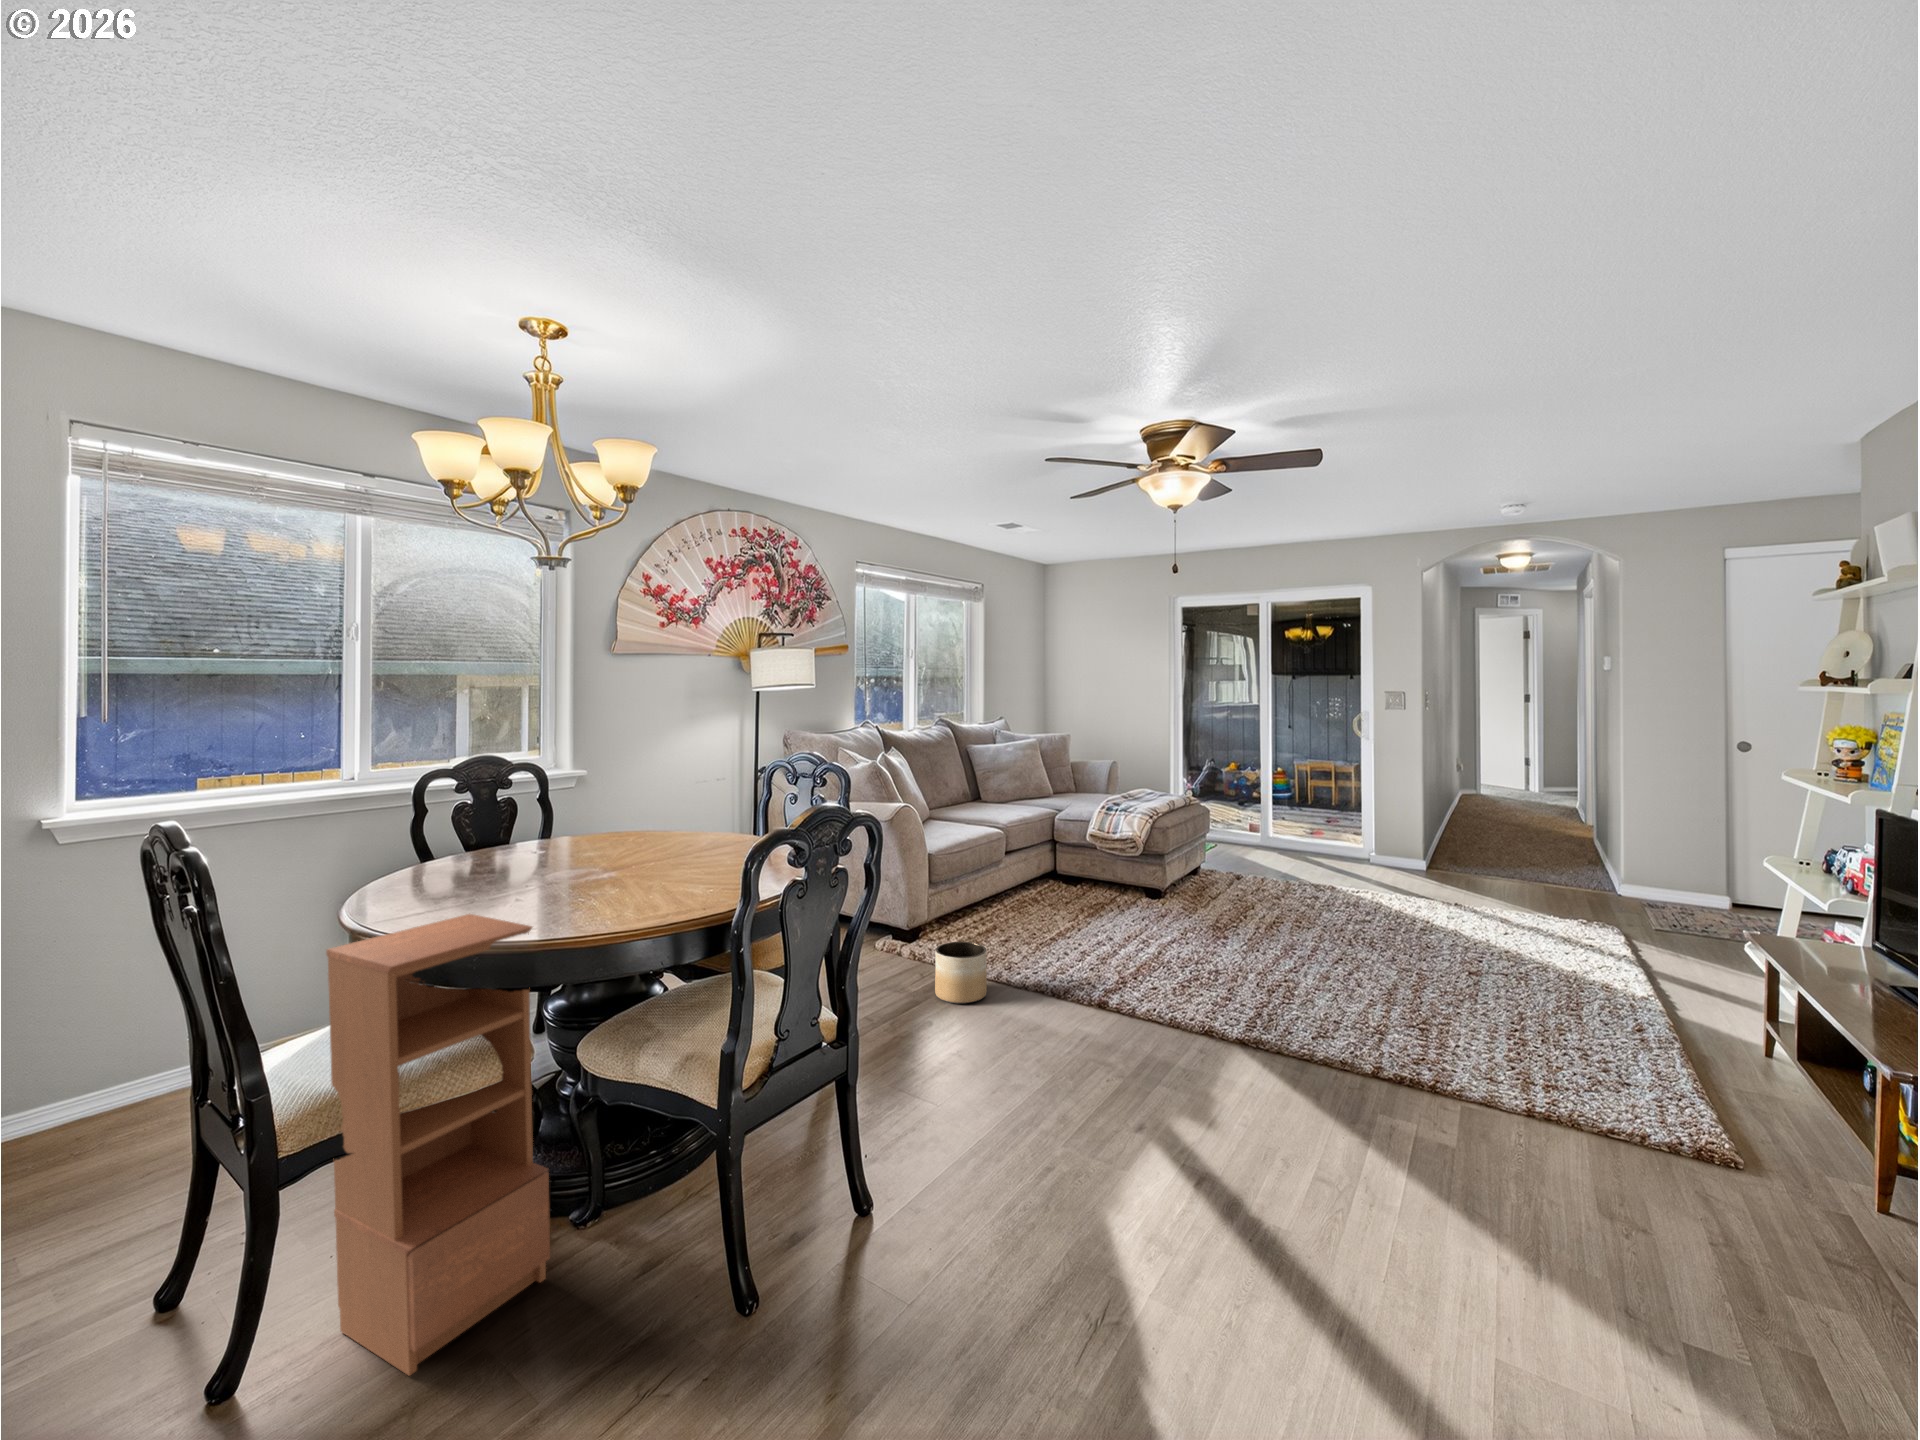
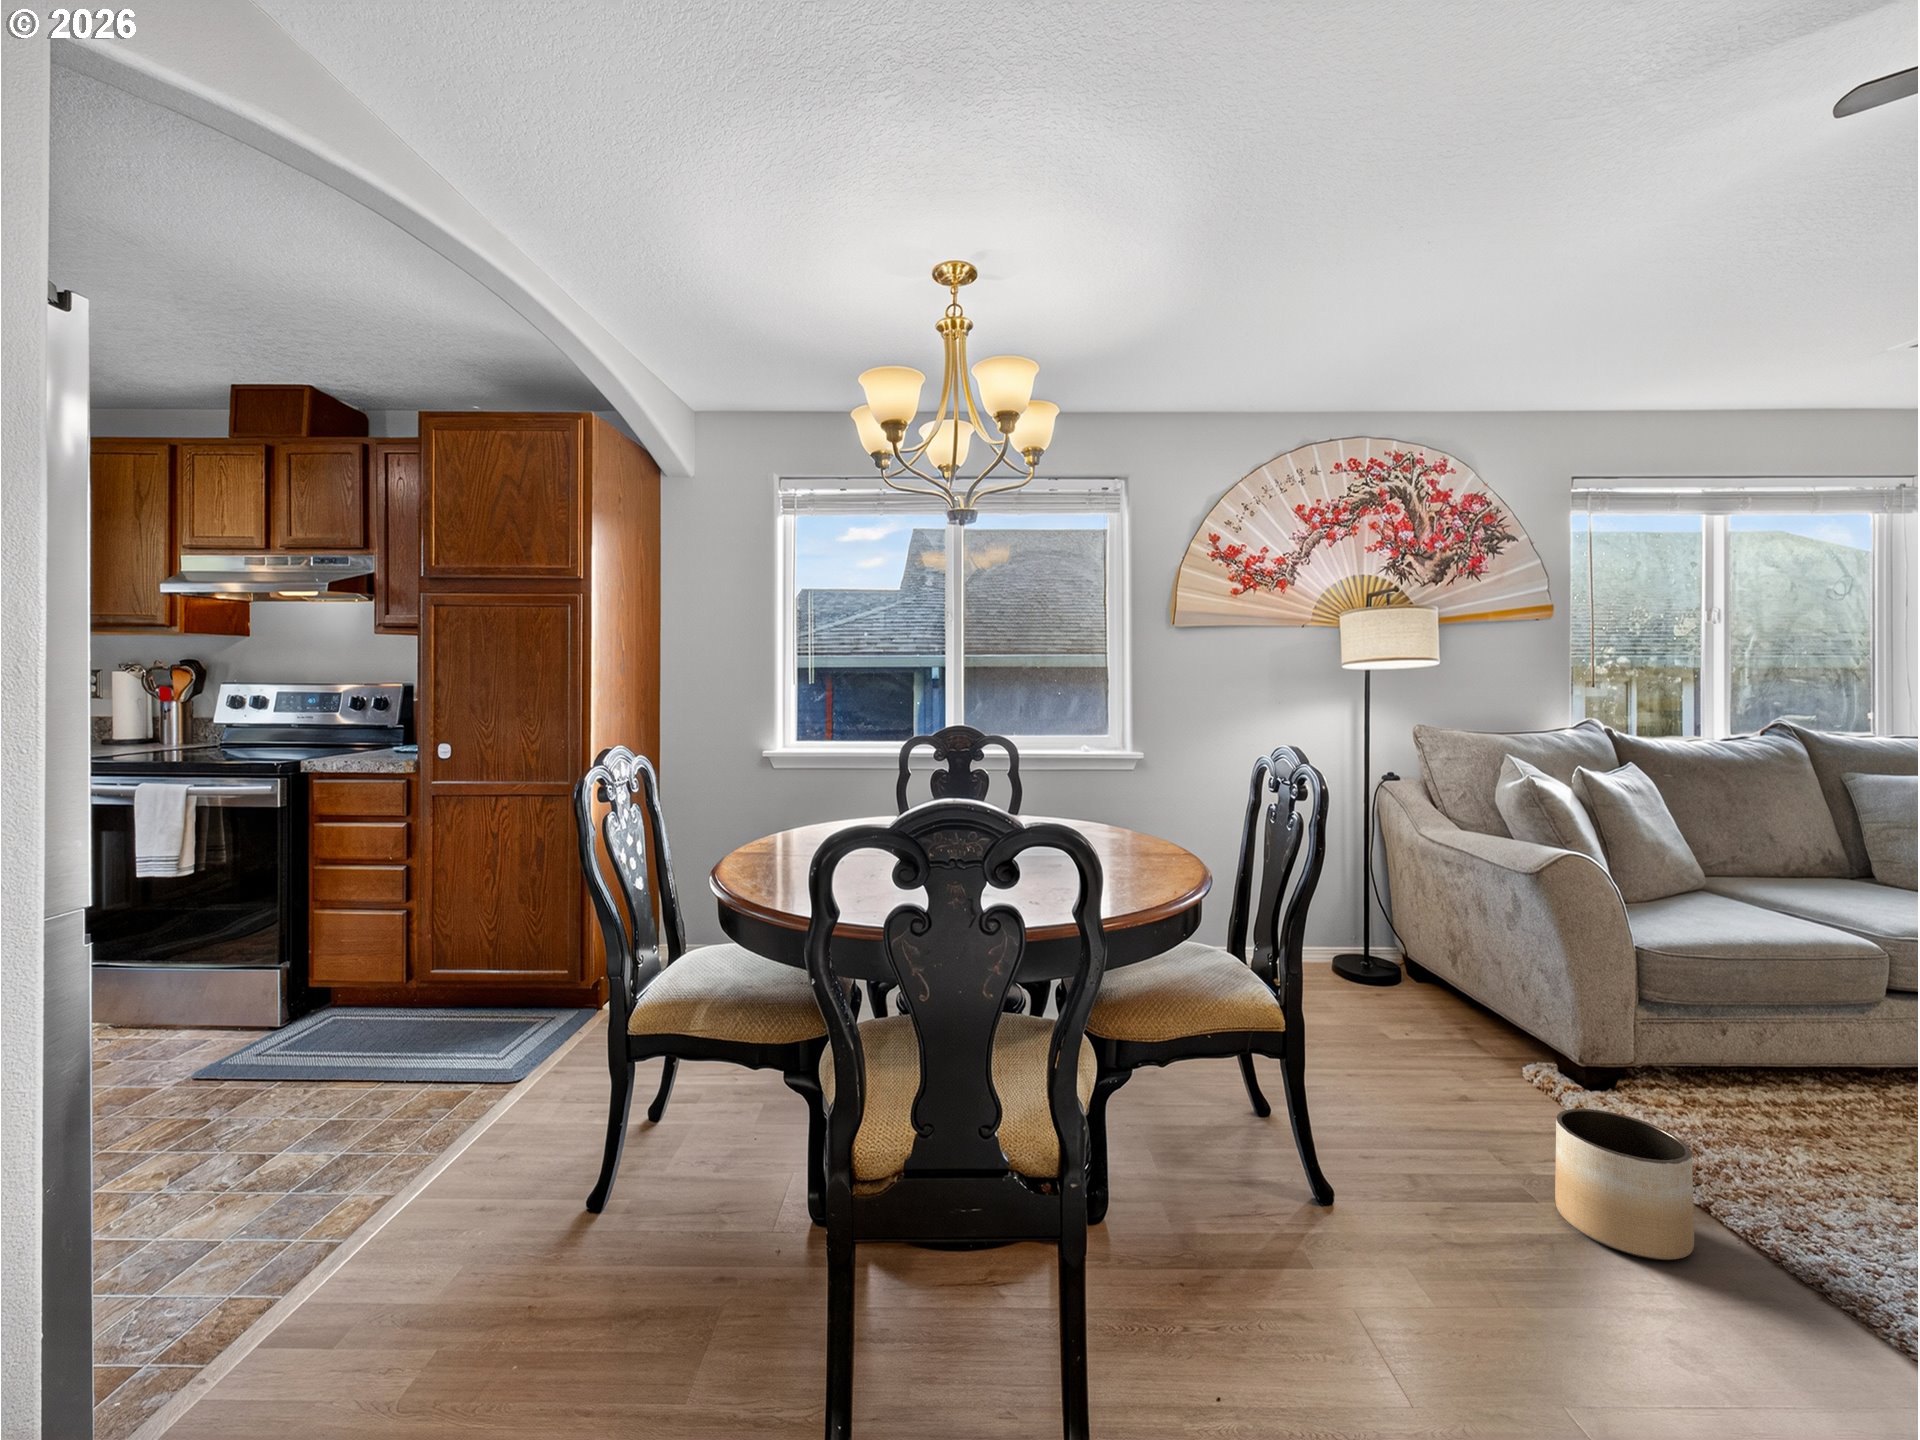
bookcase: present [326,914,550,1375] -> none [525,846,721,1305]

